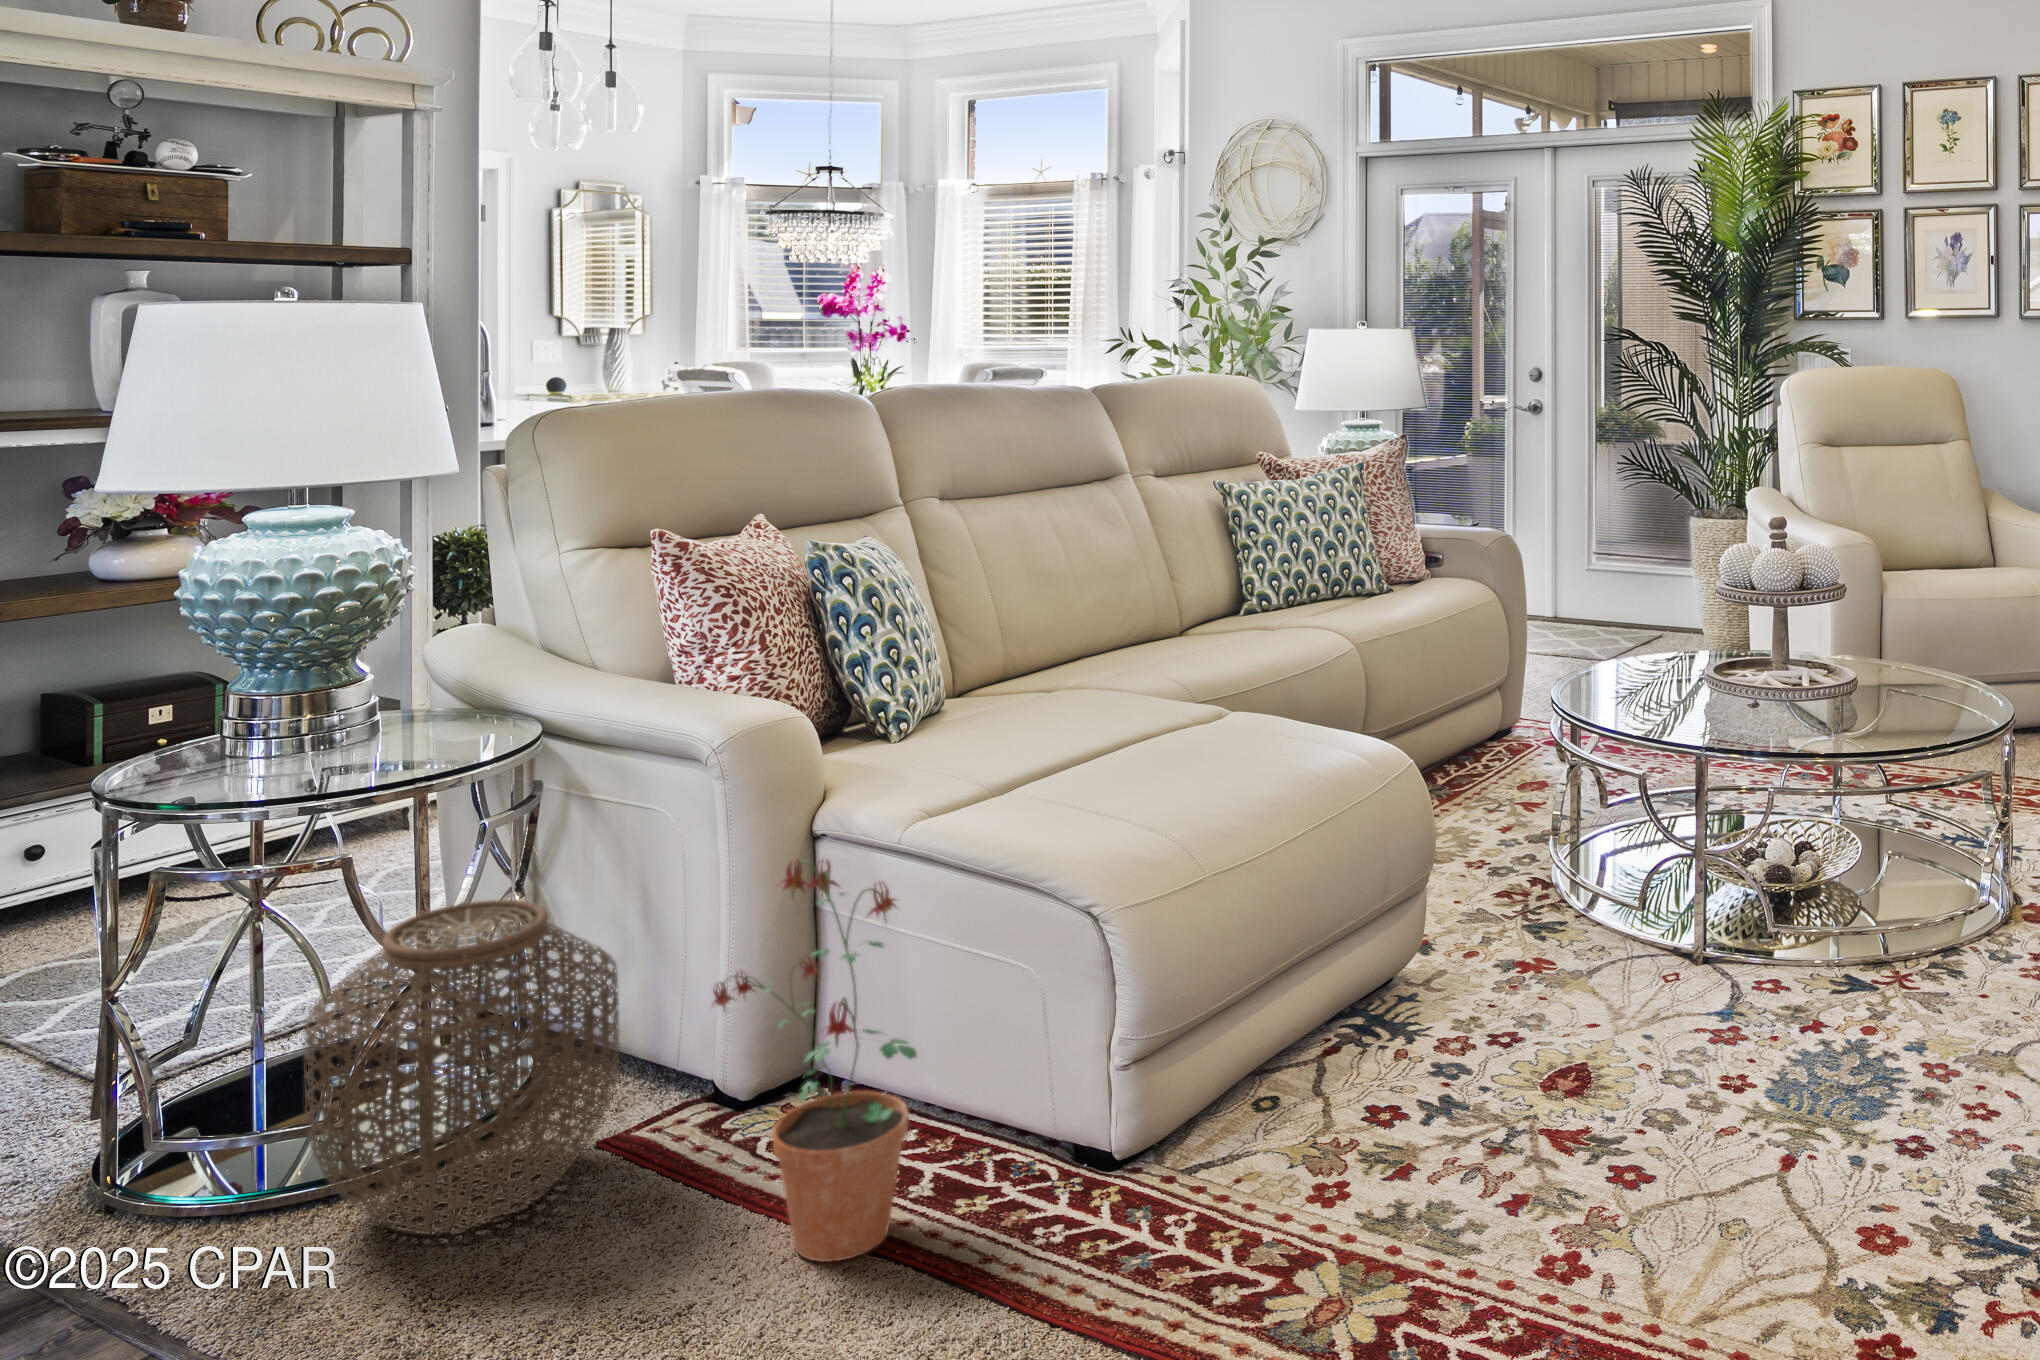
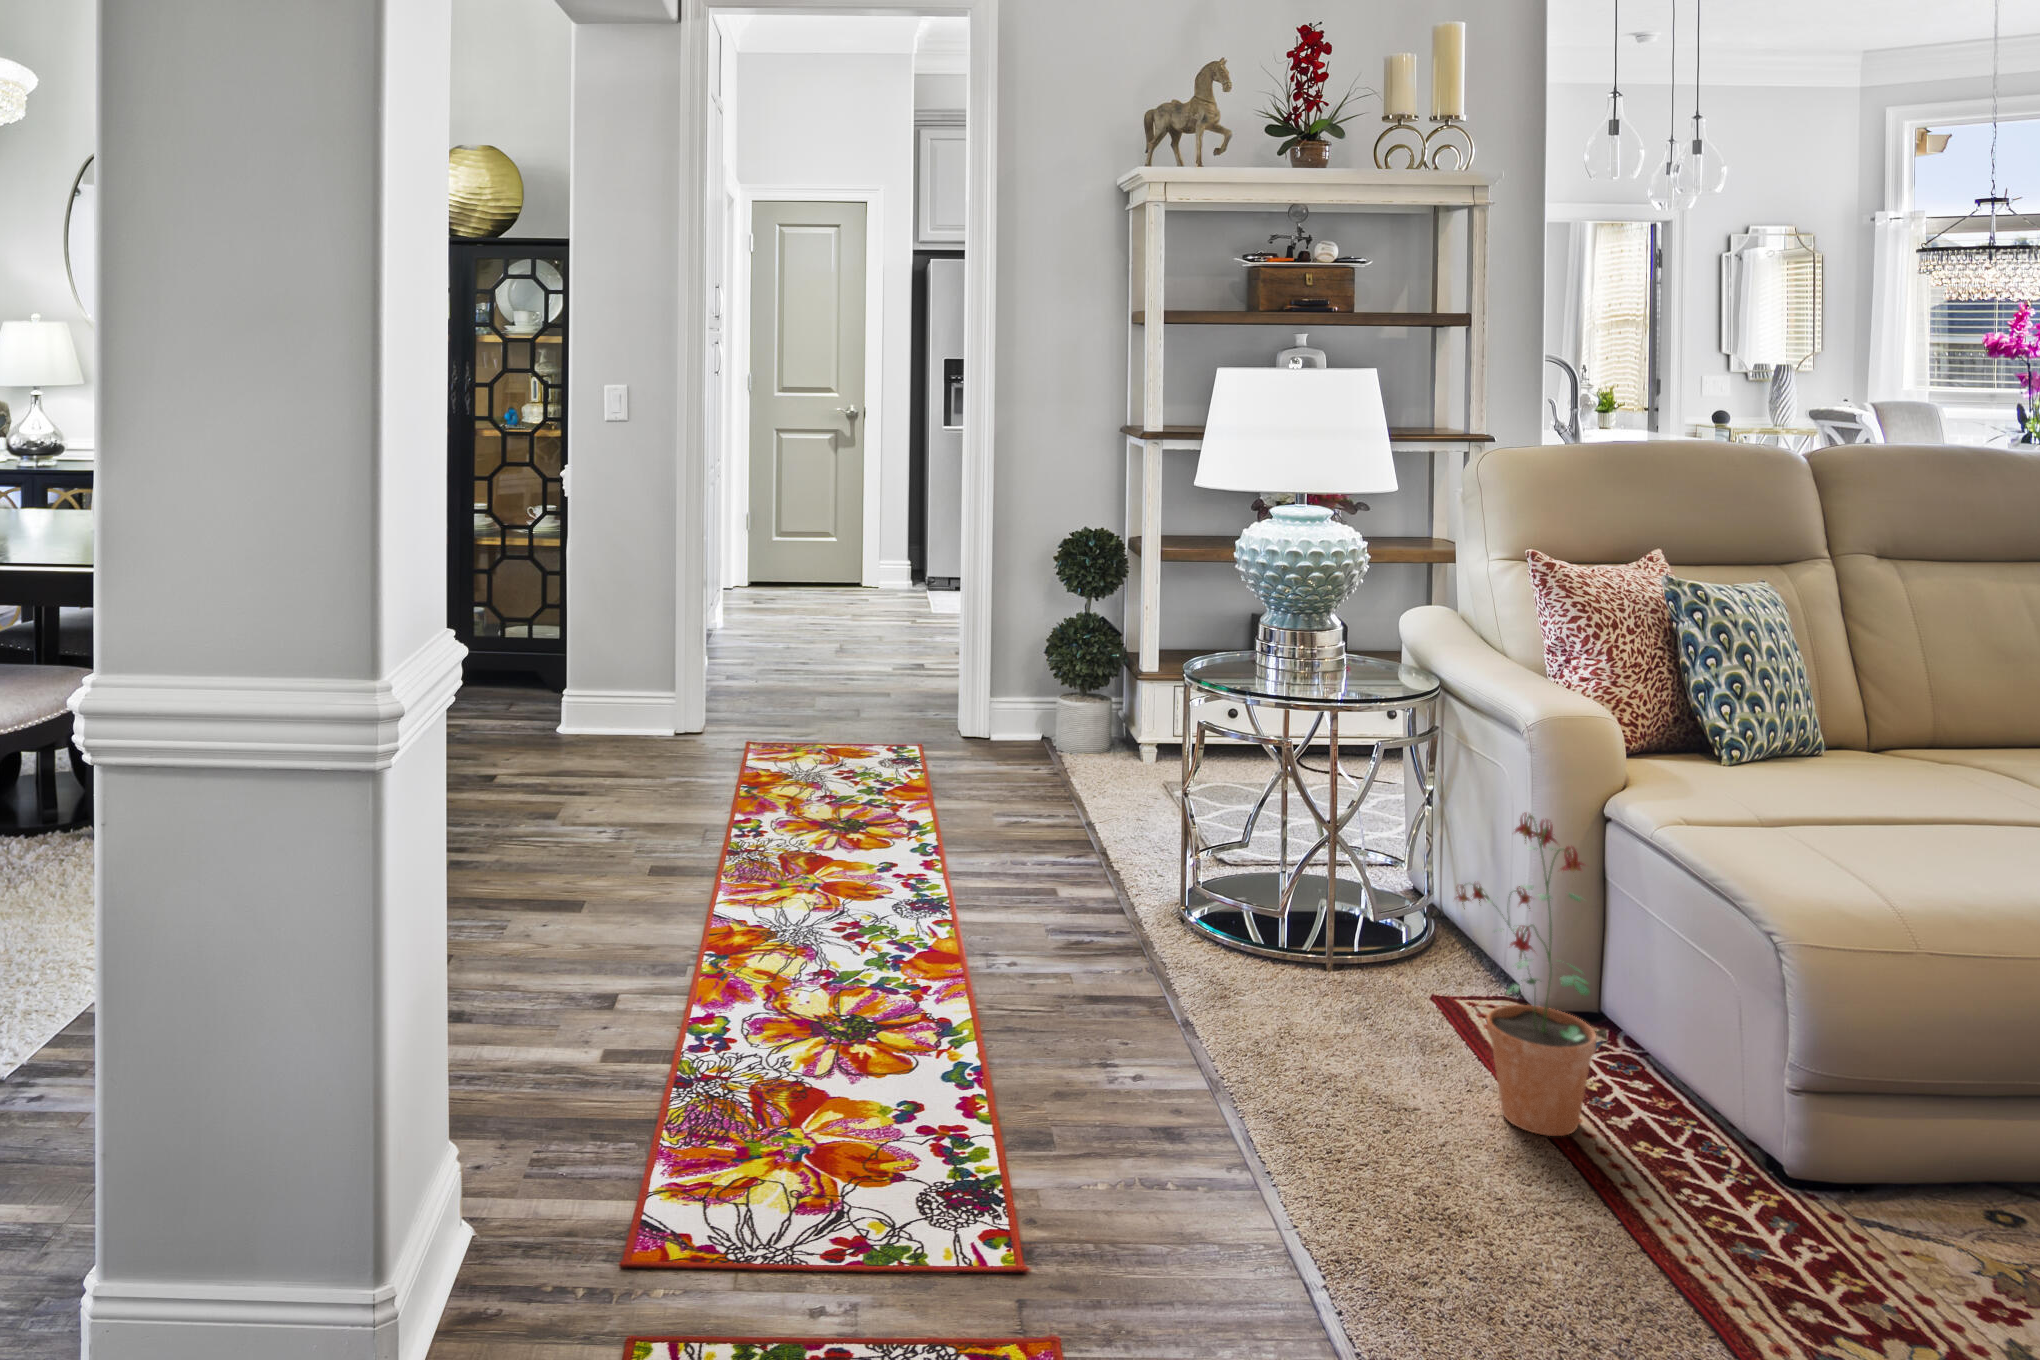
woven basket: present [304,900,619,1235] -> none [1254,786,1446,1006]

